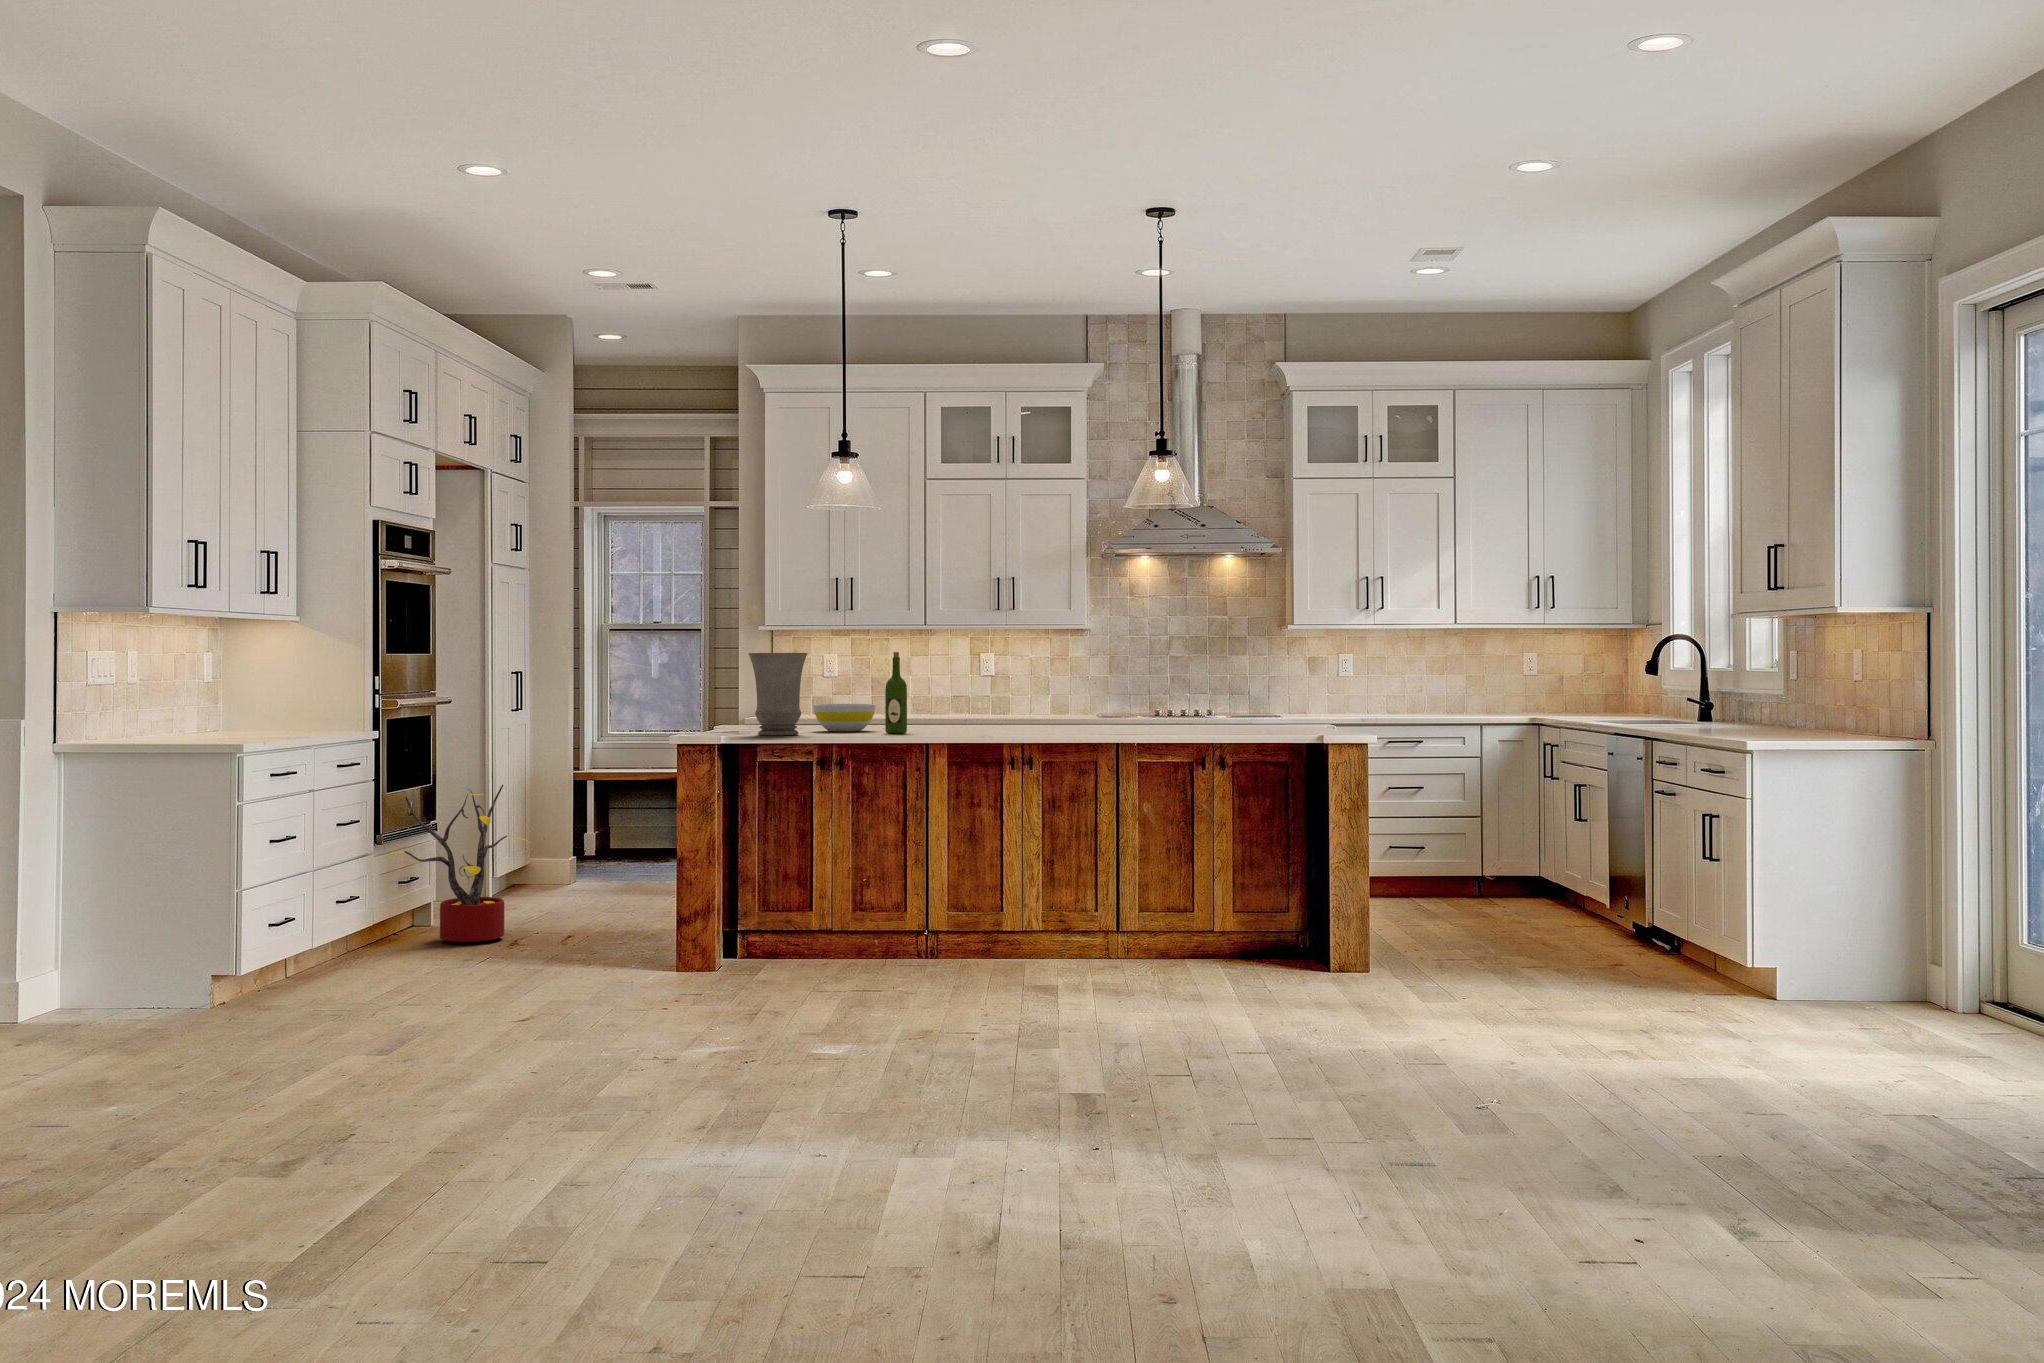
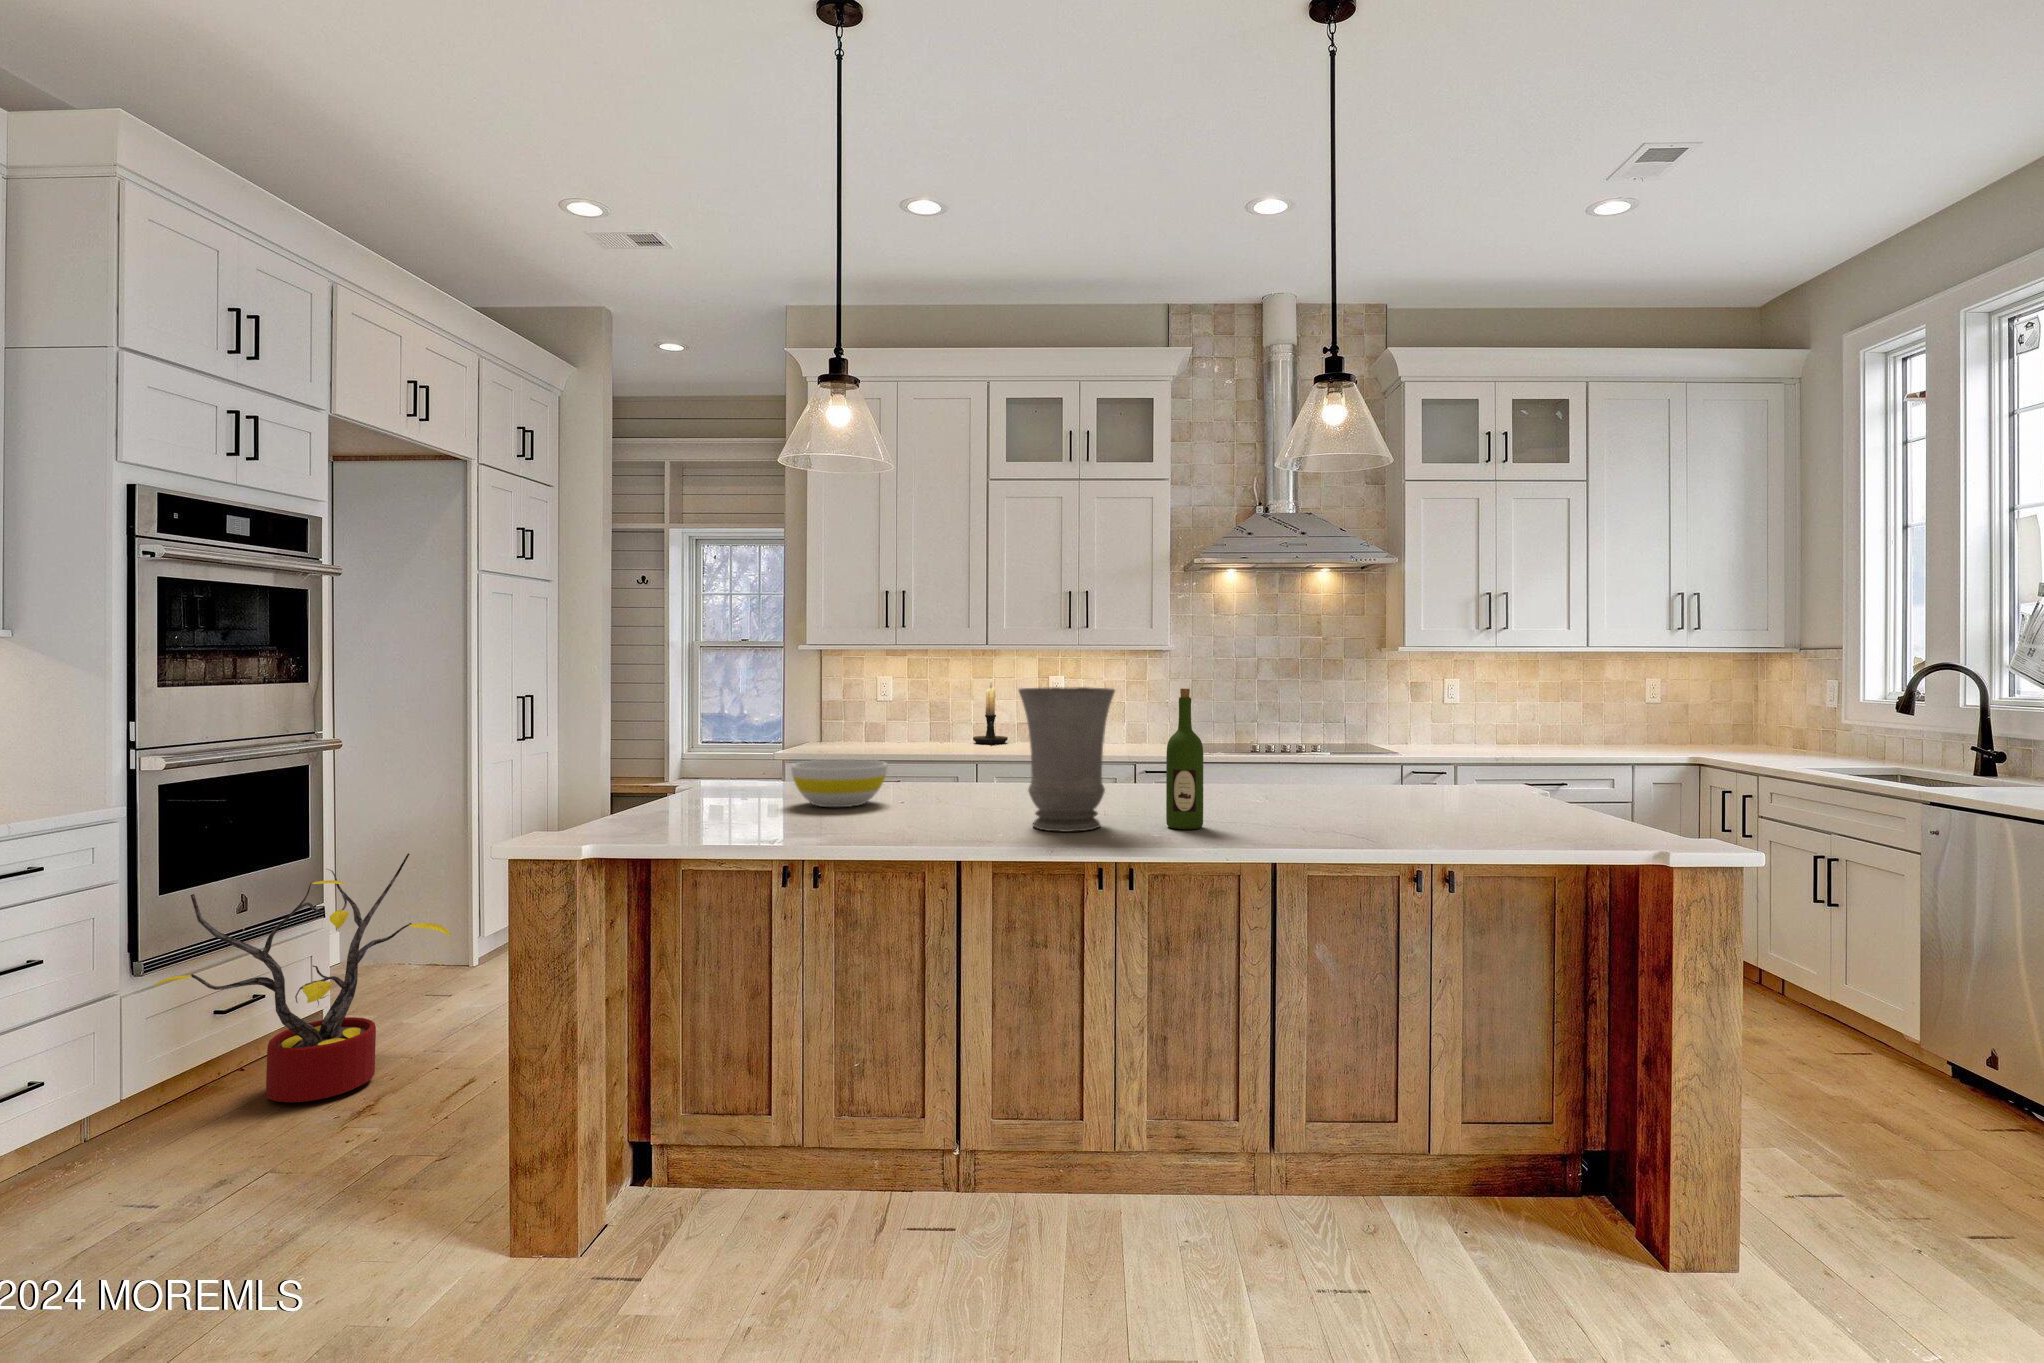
wine bottle: present [885,652,907,733] -> present [1166,689,1203,829]
vase: present [749,653,807,735] -> present [1019,687,1115,832]
candle holder: none [913,656,943,714] -> present [973,680,1008,744]

